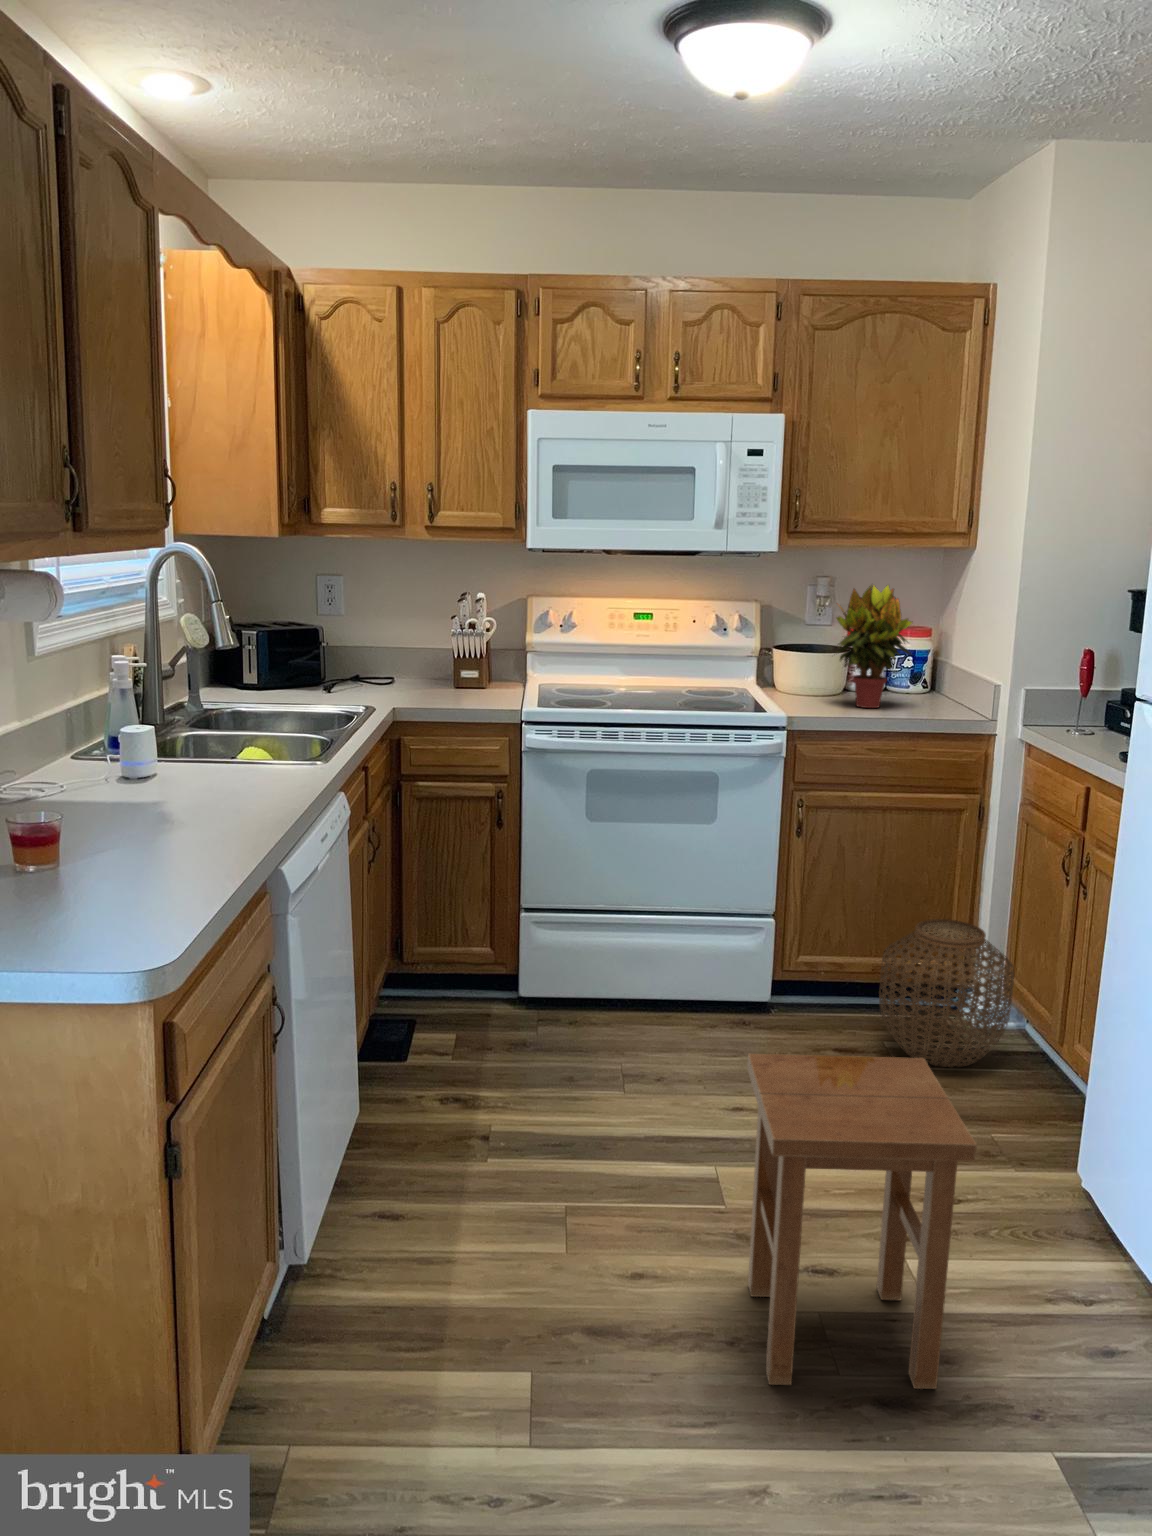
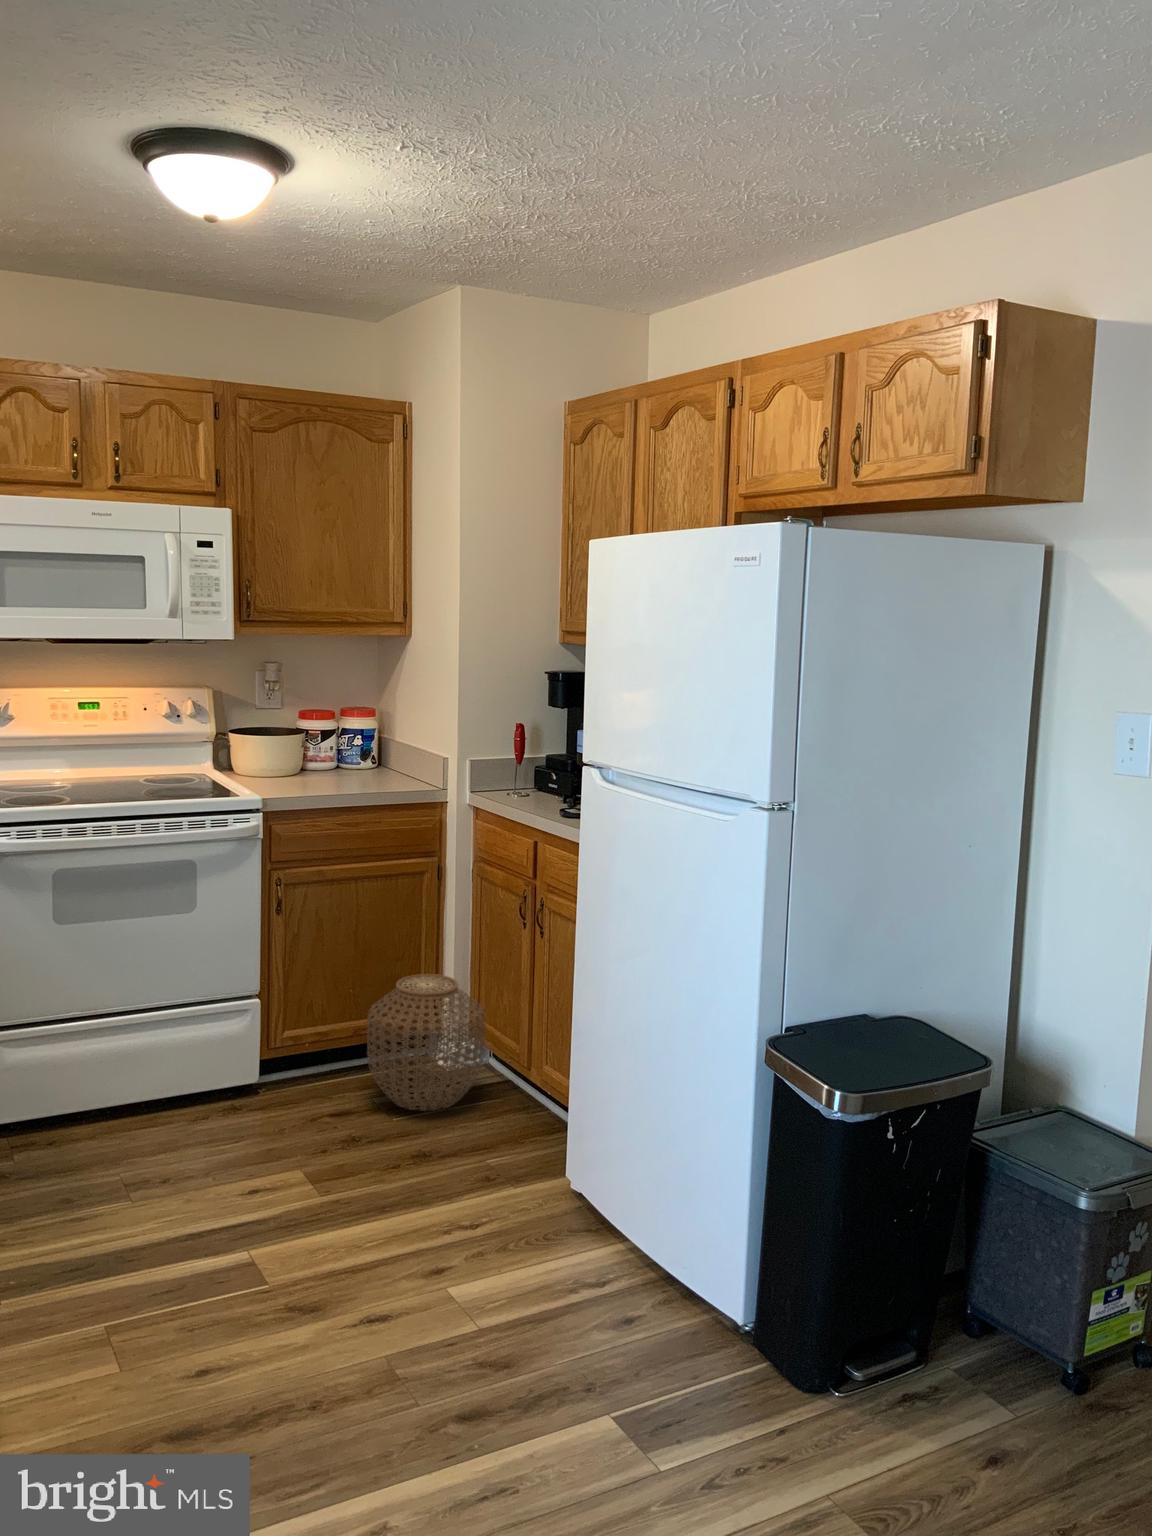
potted plant: present [836,585,912,708] -> none [291,669,368,785]
stool: present [747,1054,977,1389] -> none [298,1099,524,1436]

